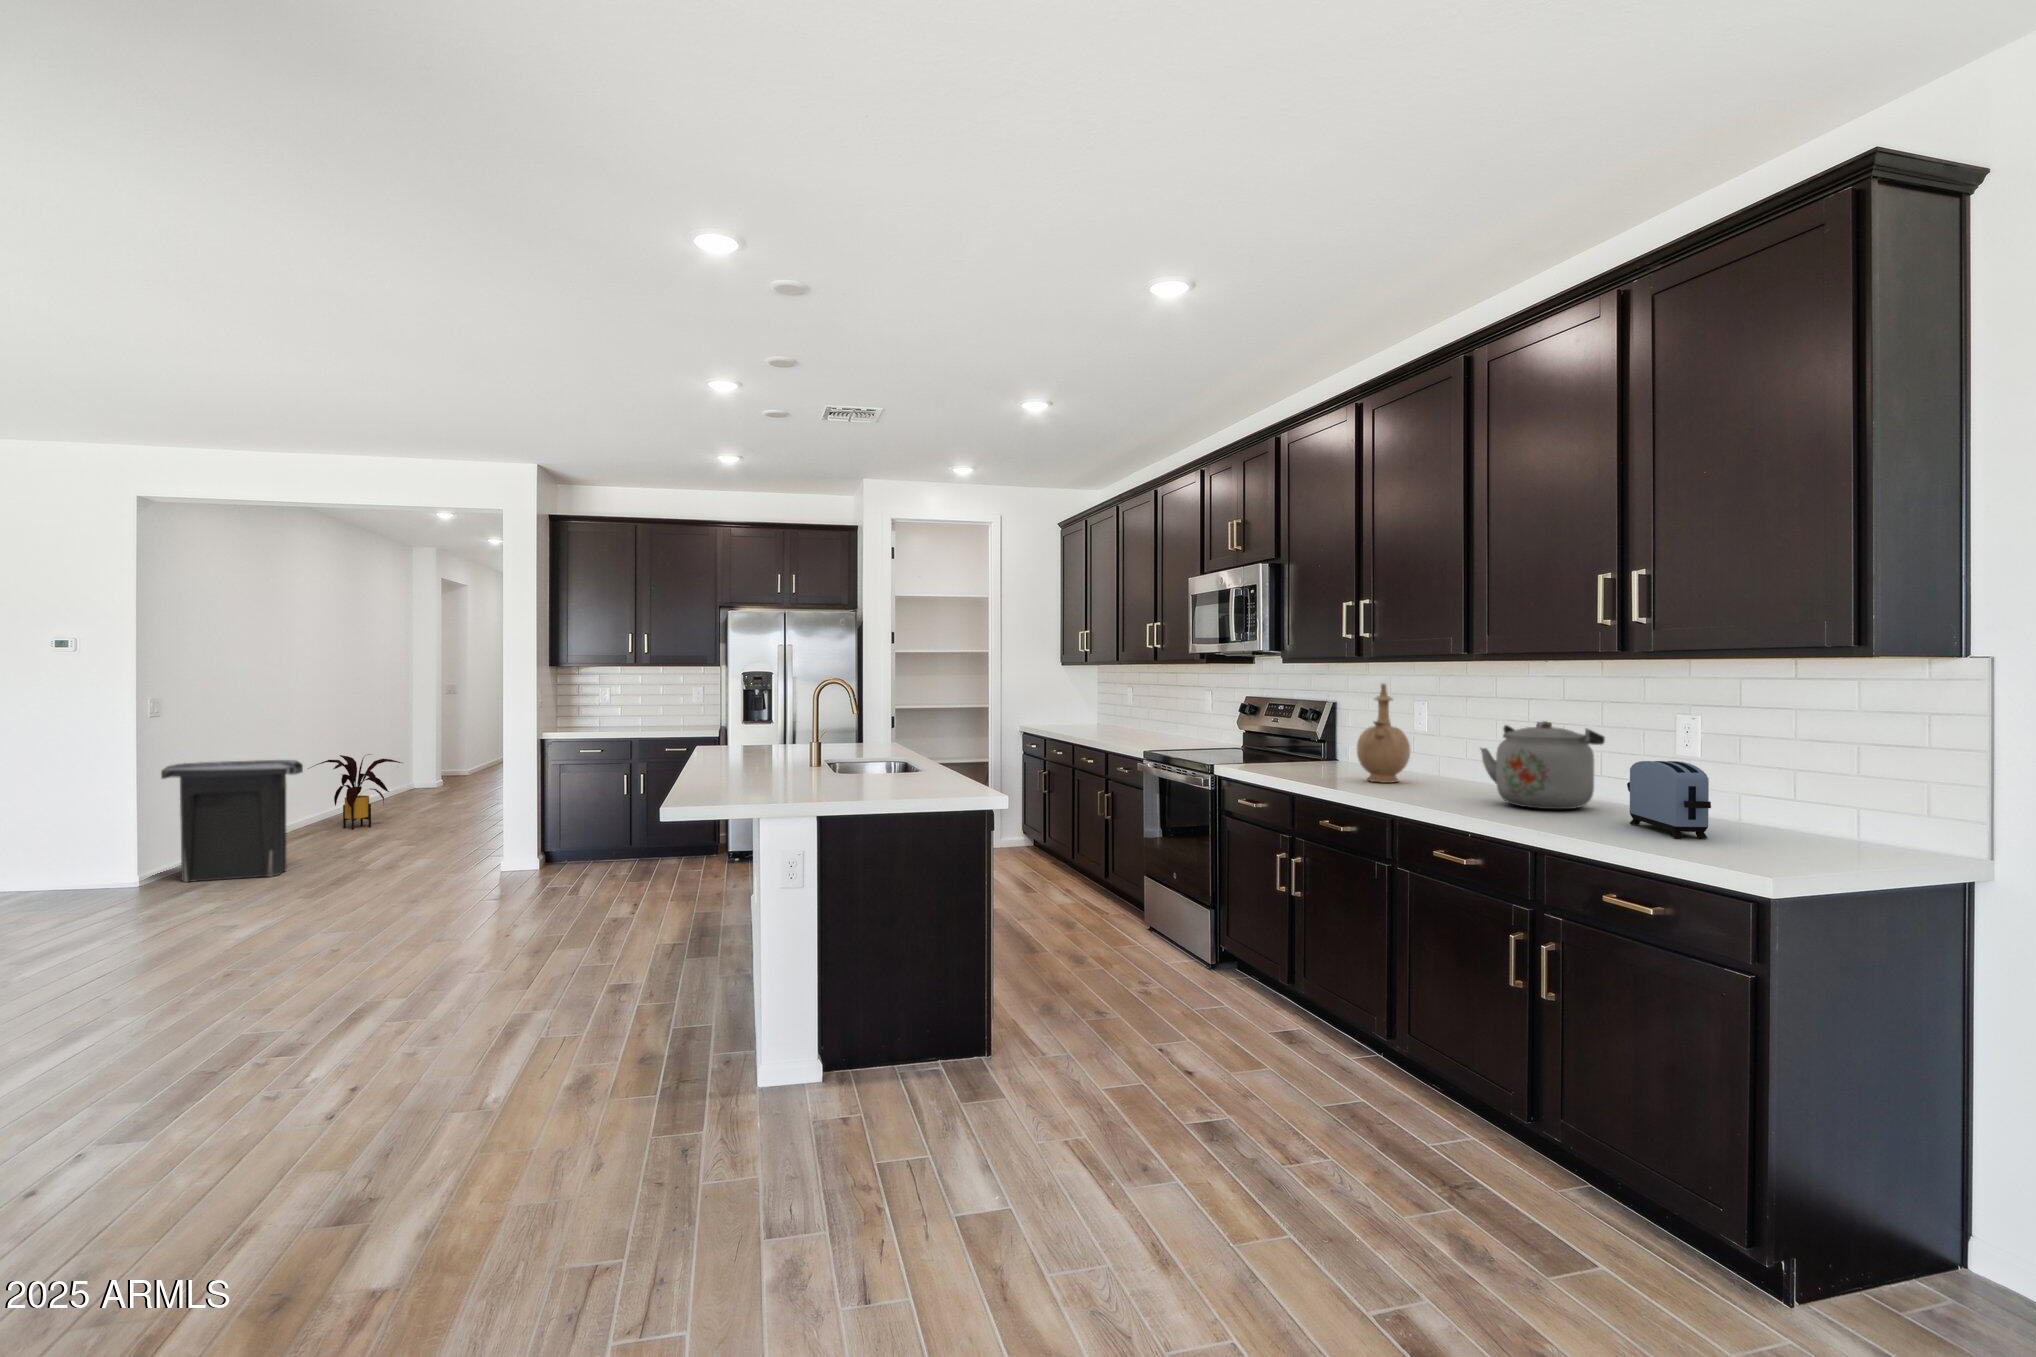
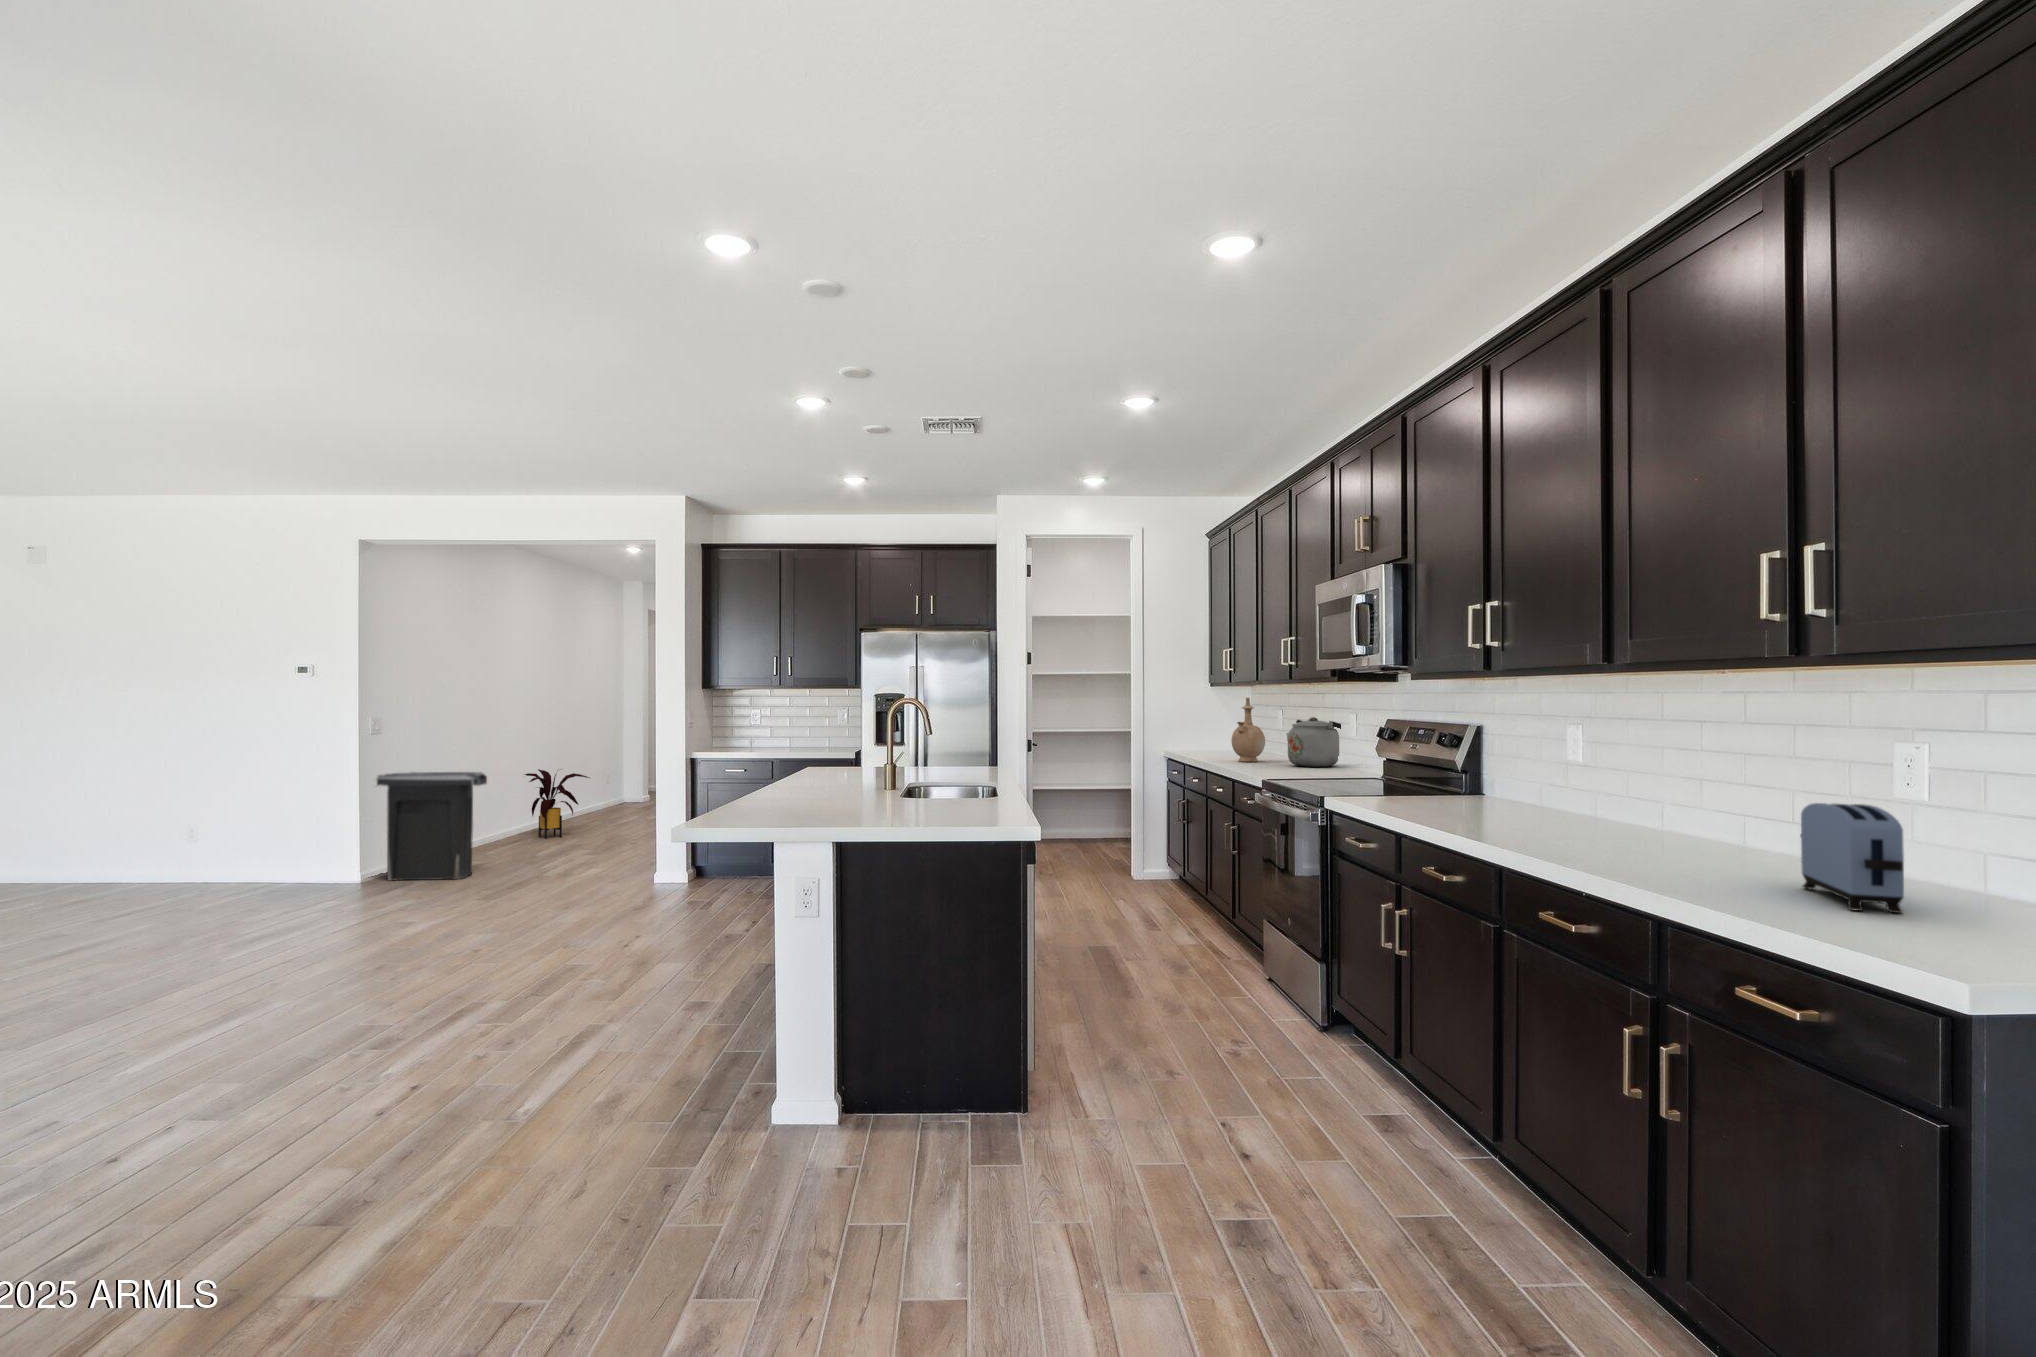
vase: present [1357,684,1410,783] -> present [1231,698,1265,762]
kettle: present [1481,721,1605,809] -> present [1286,717,1341,767]

